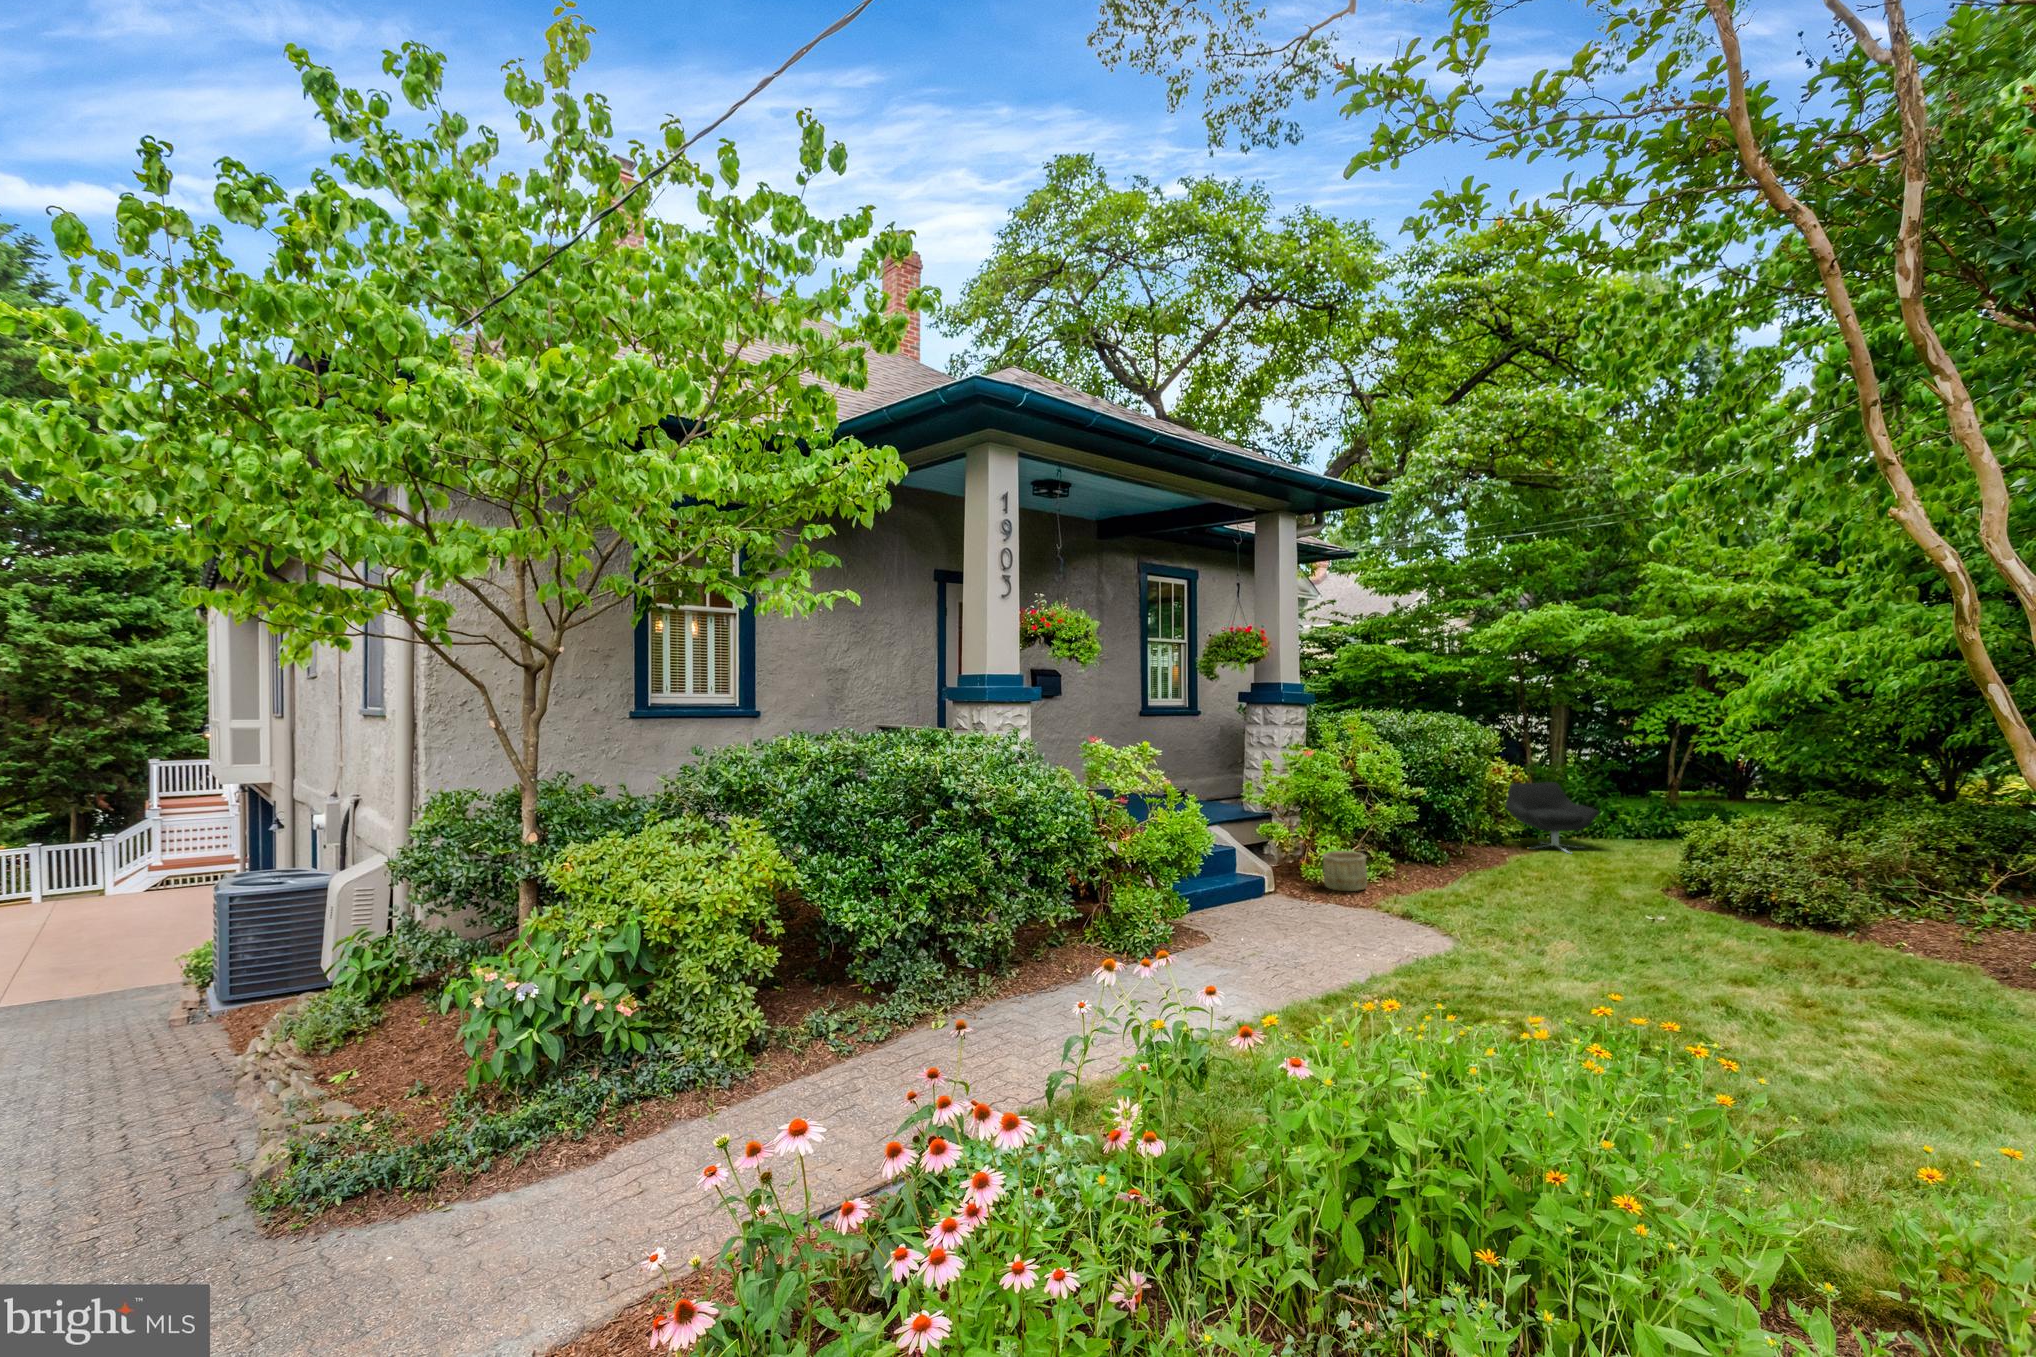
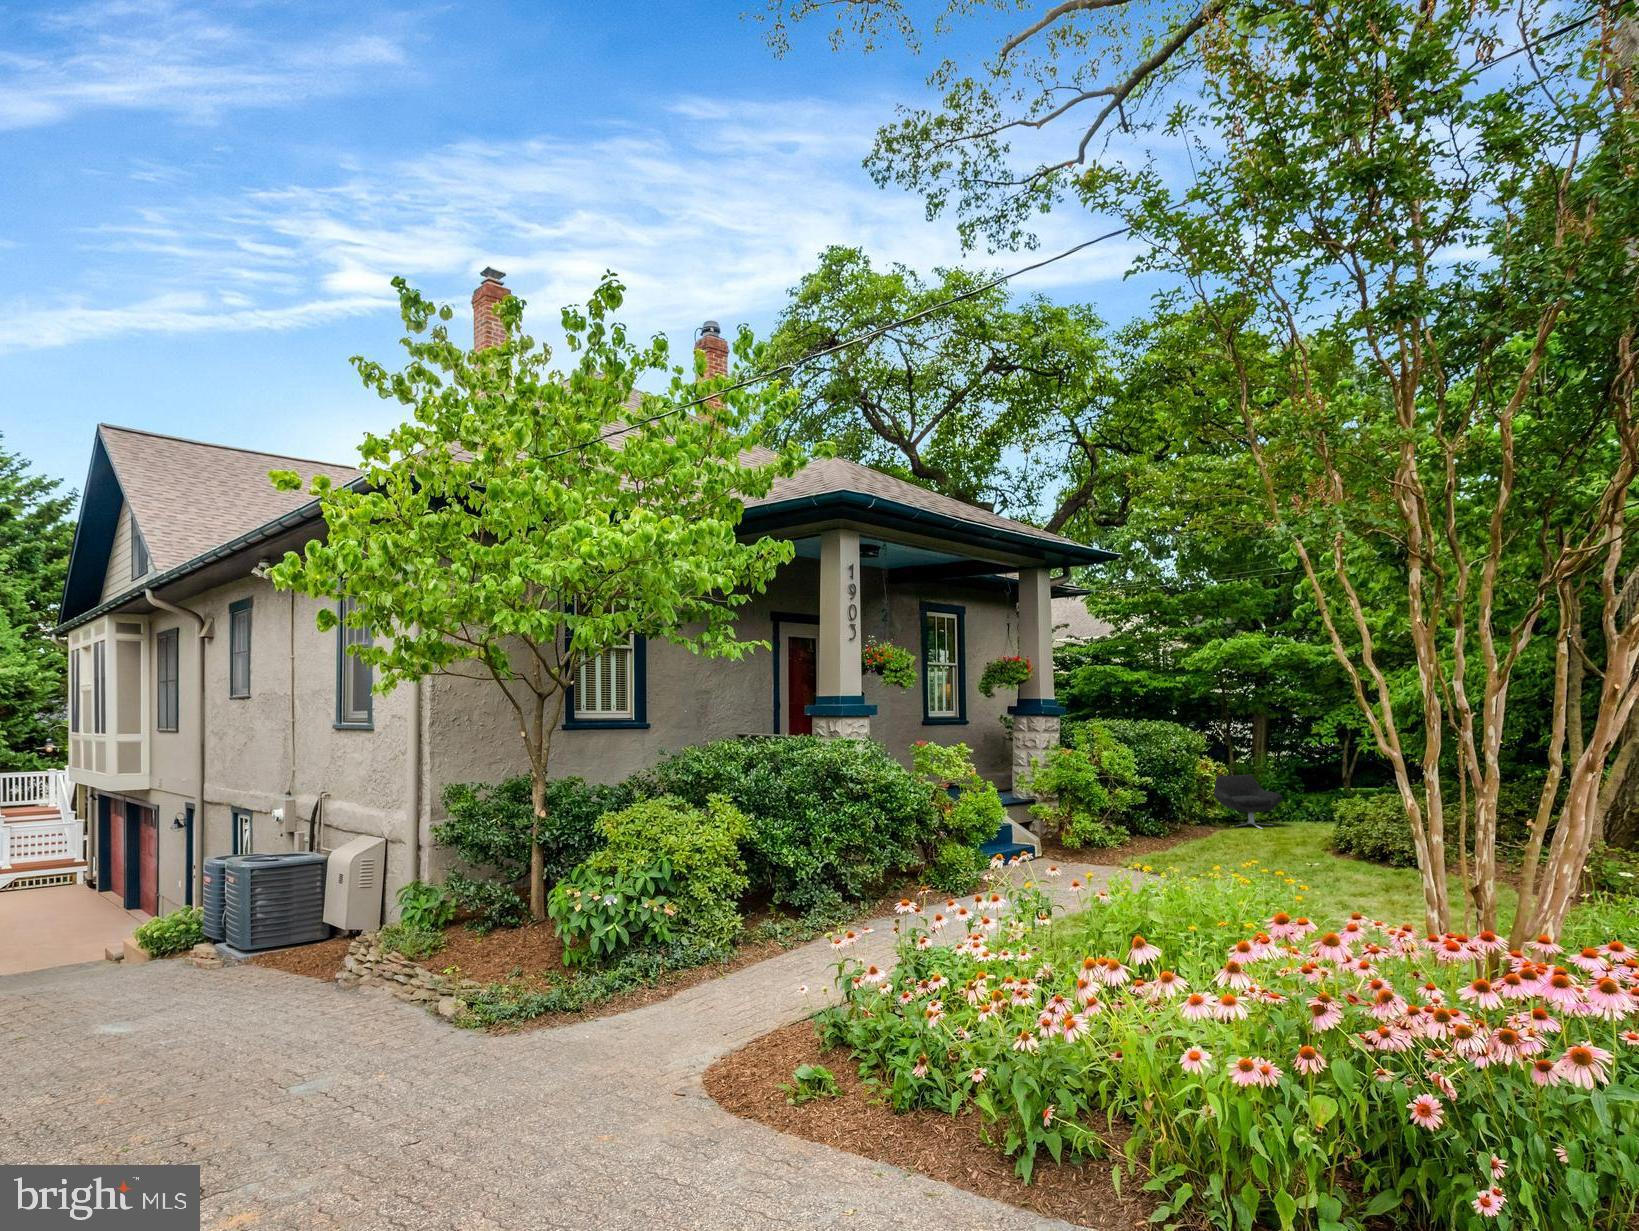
wooden bucket: present [1322,851,1367,891] -> none [1078,826,1112,855]

